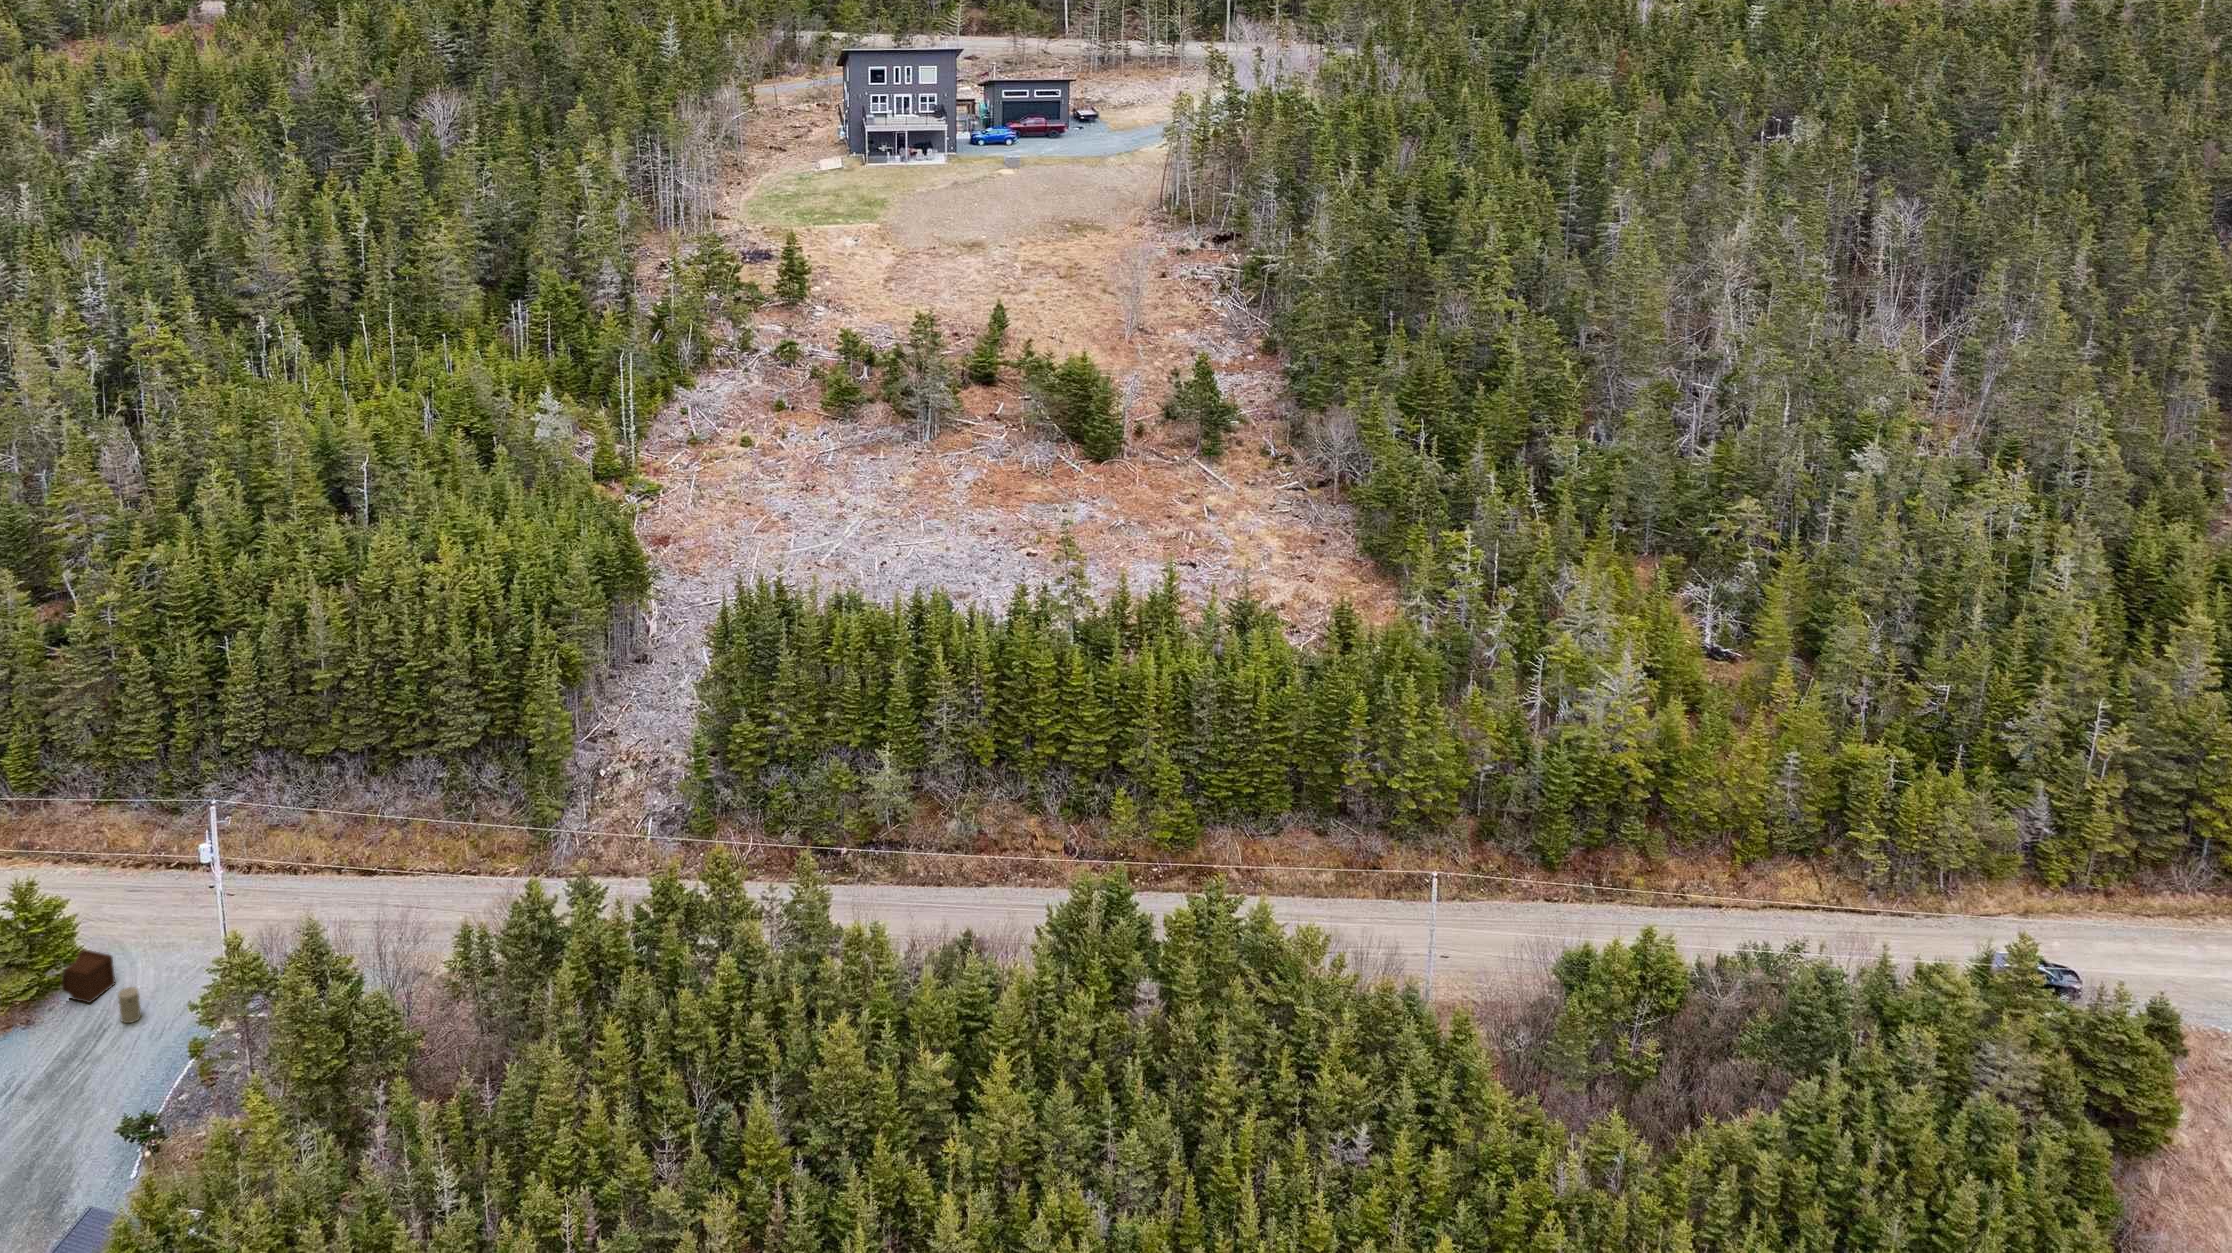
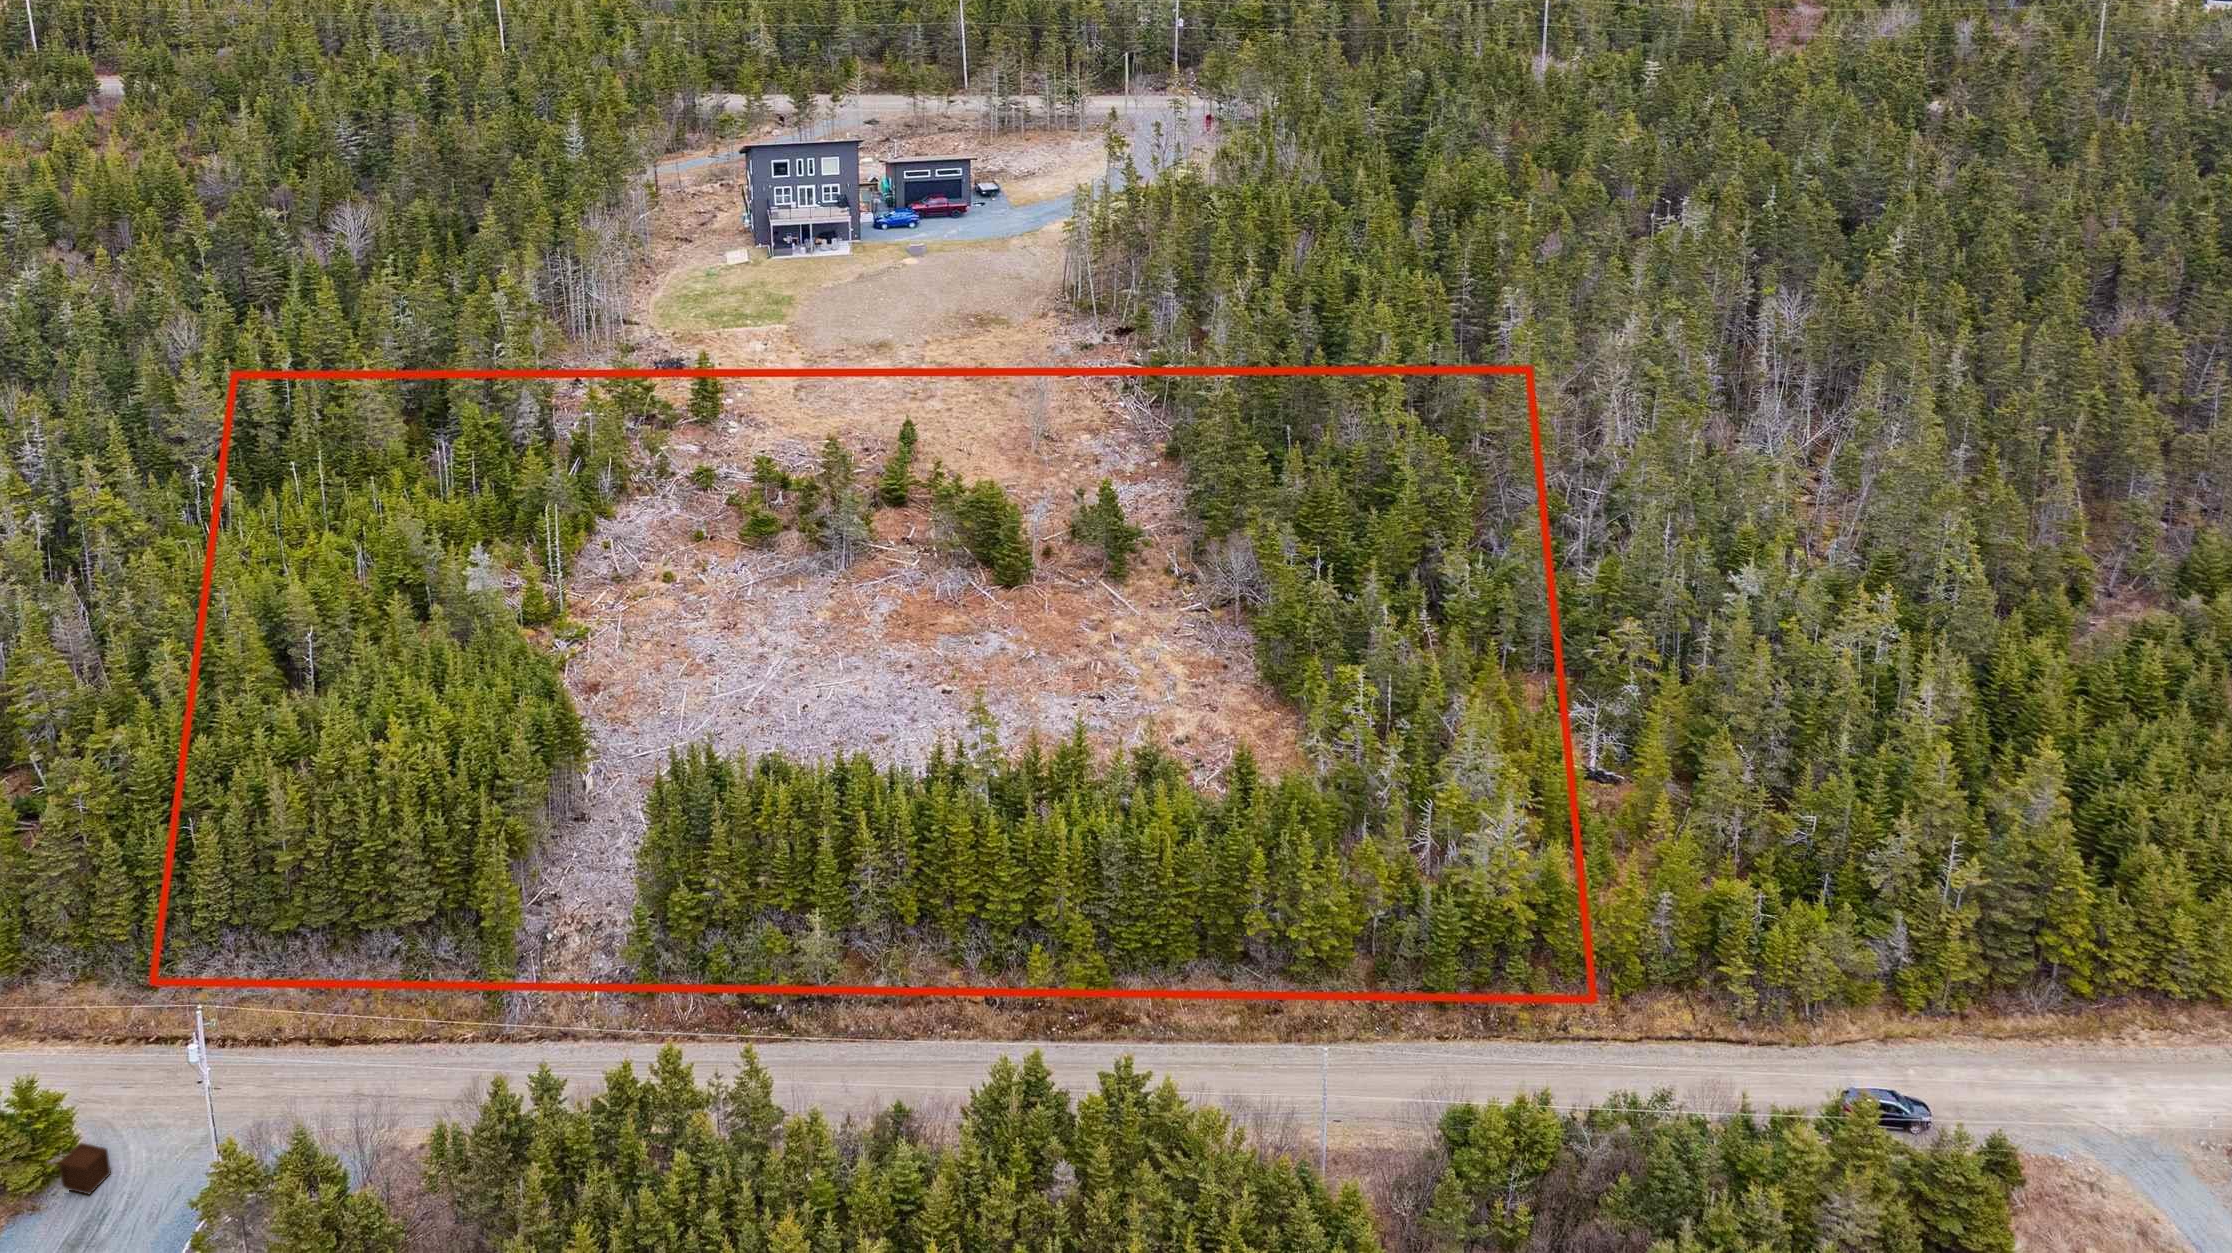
trash can: present [118,987,141,1023] -> none [116,1180,137,1214]

